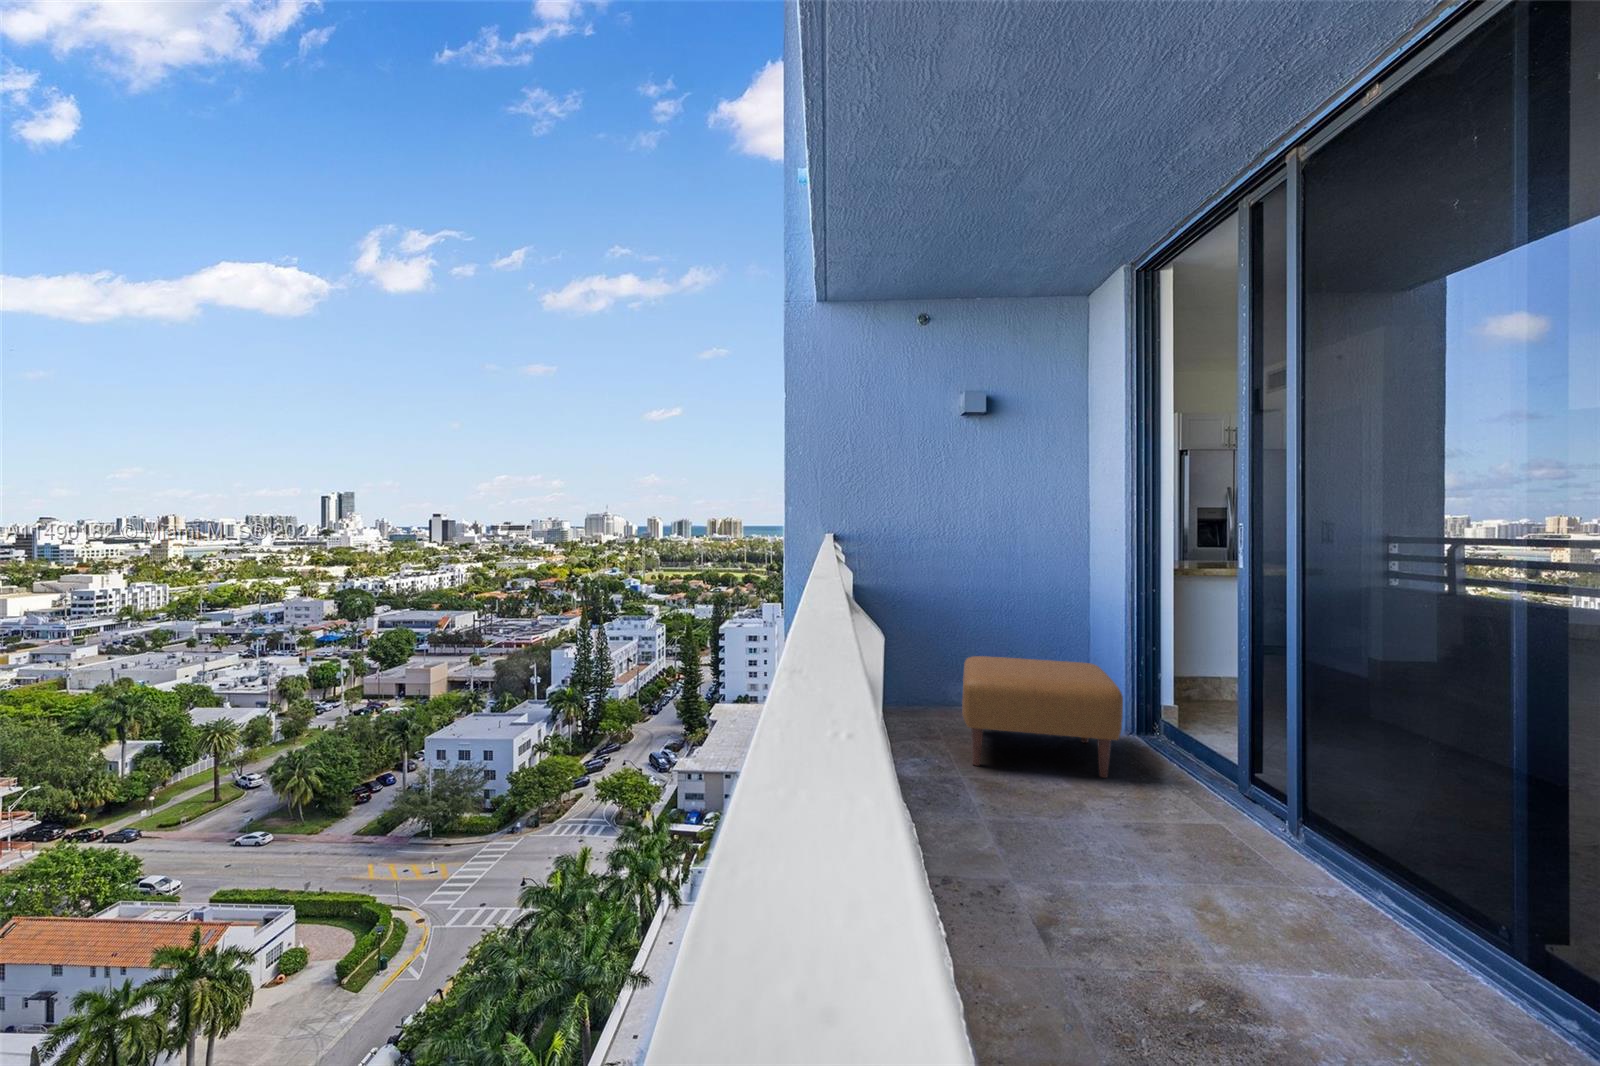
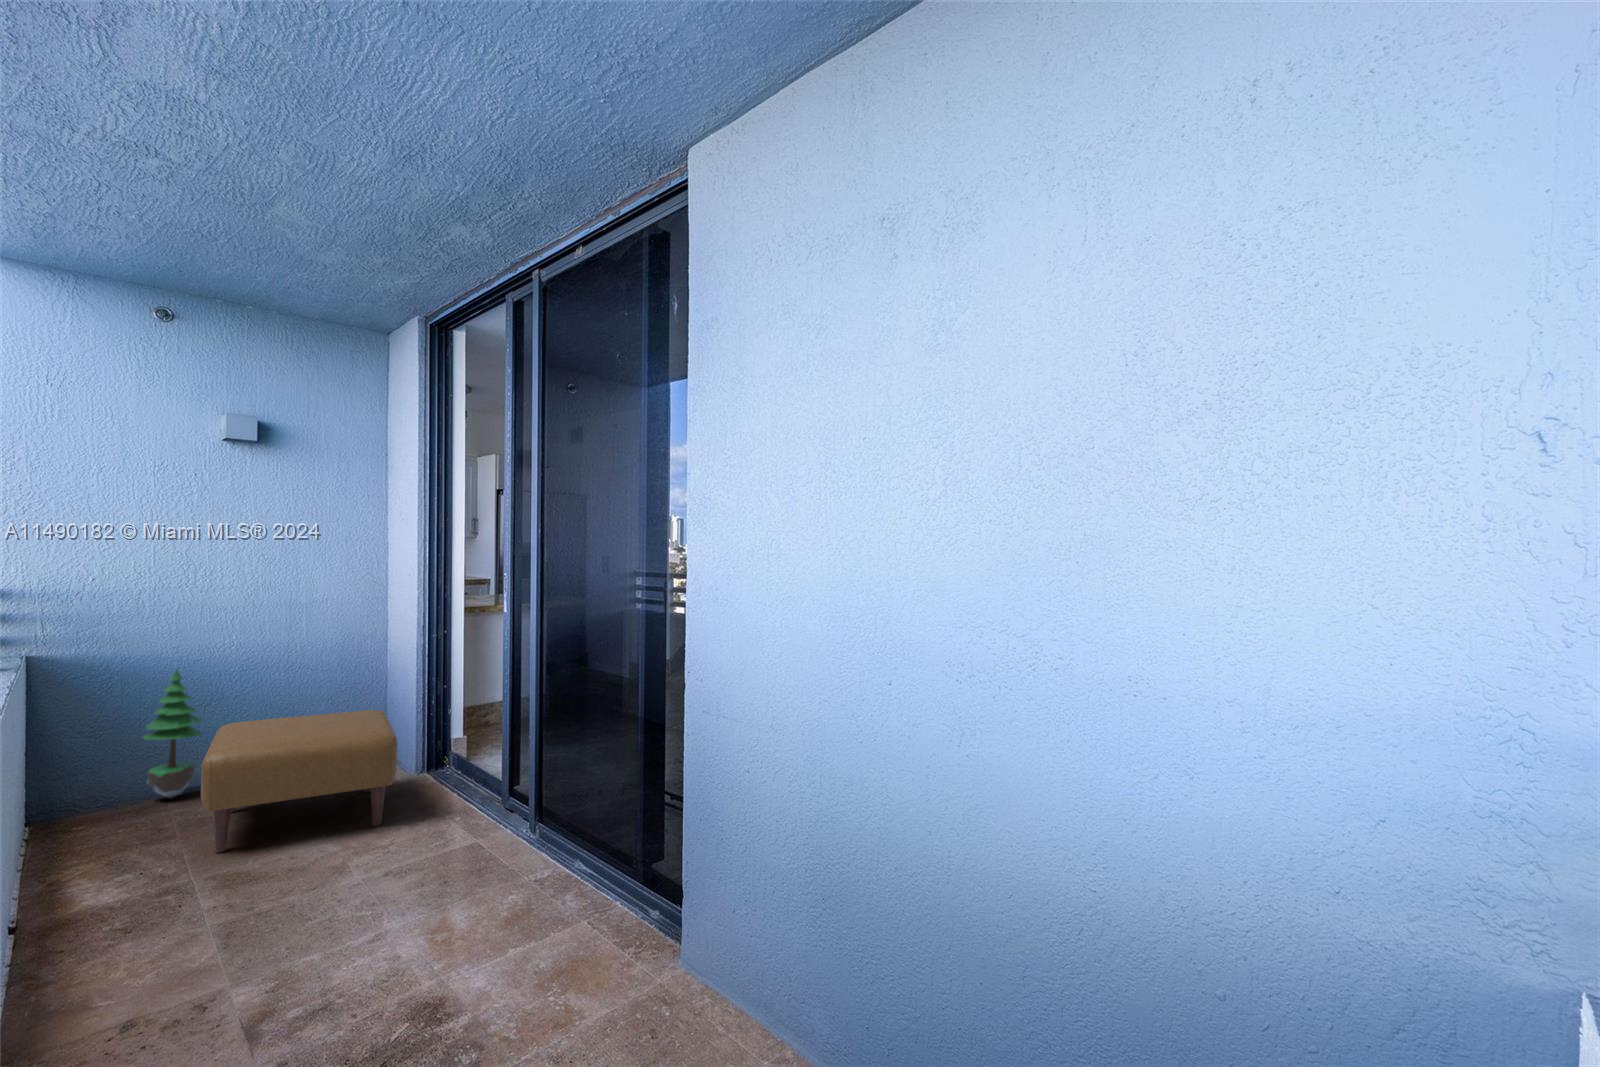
potted tree: none [912,606,951,712] -> present [143,670,202,799]

